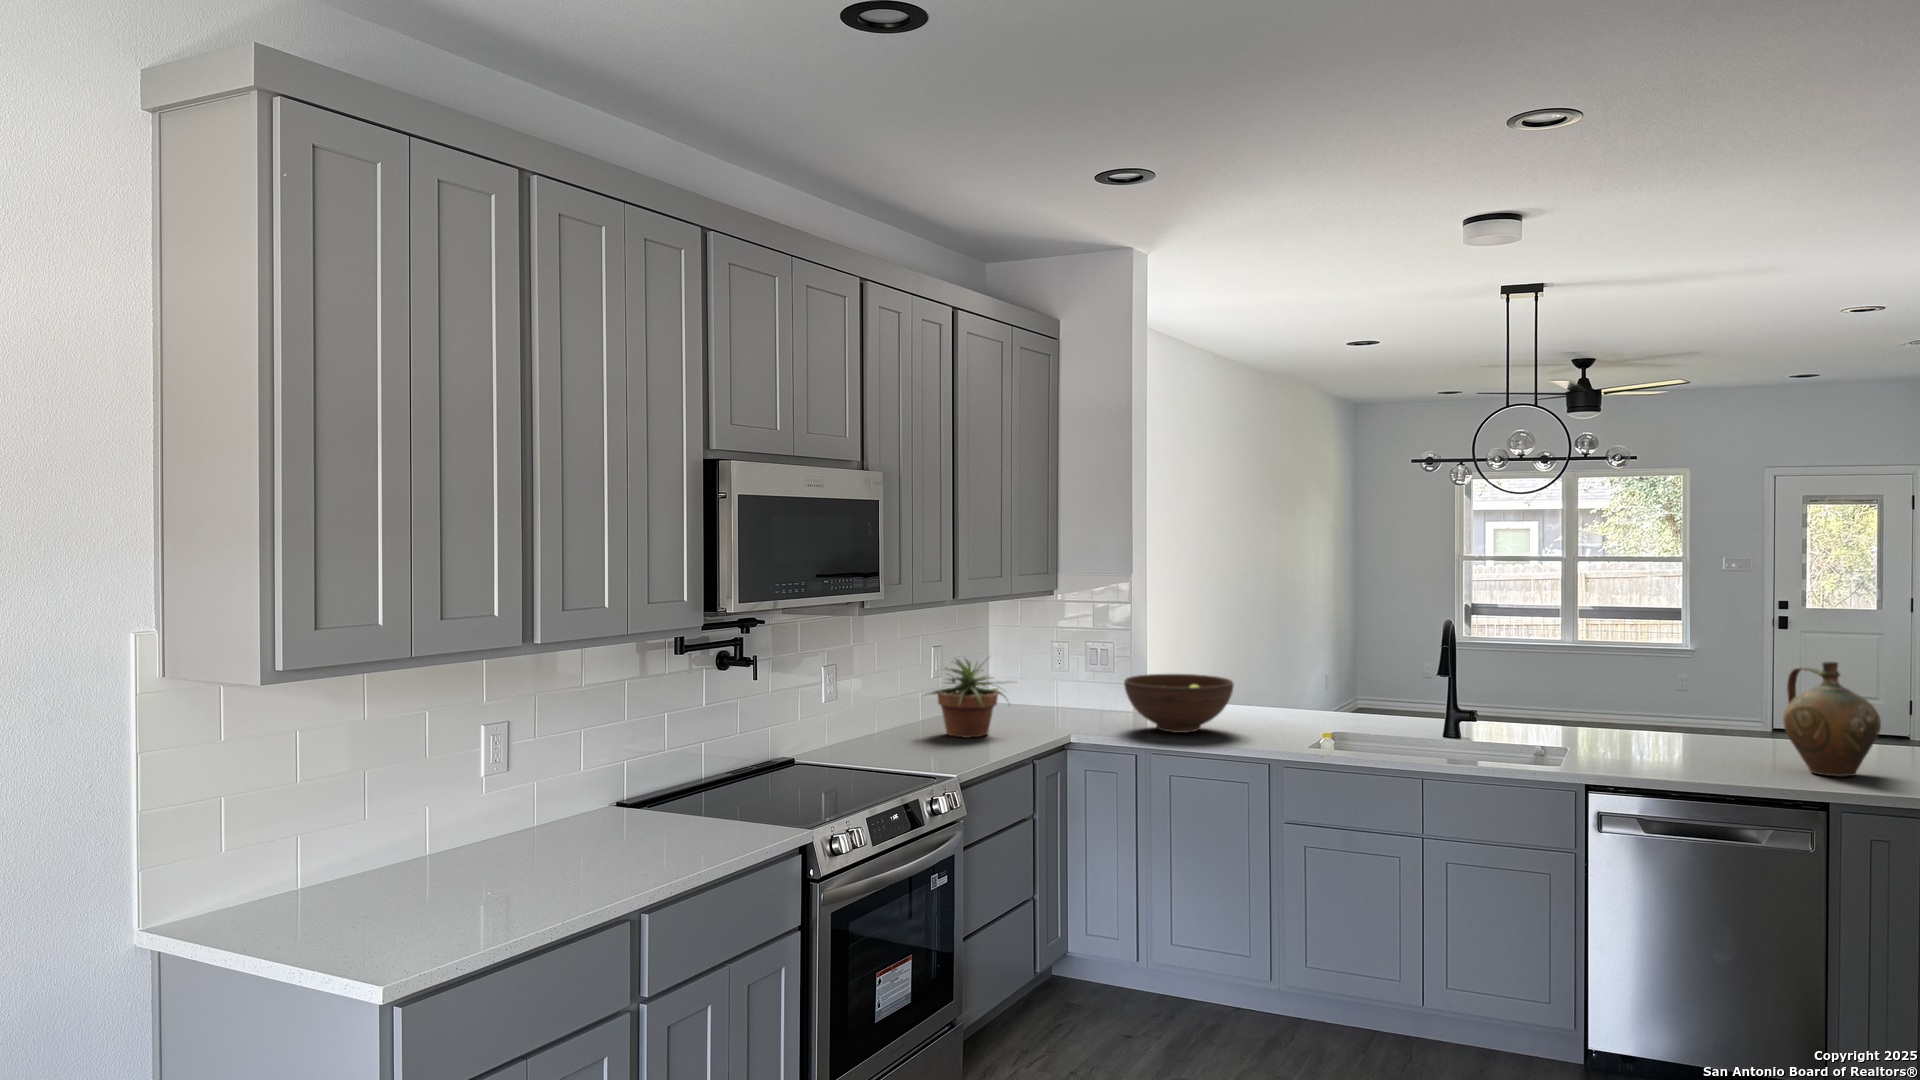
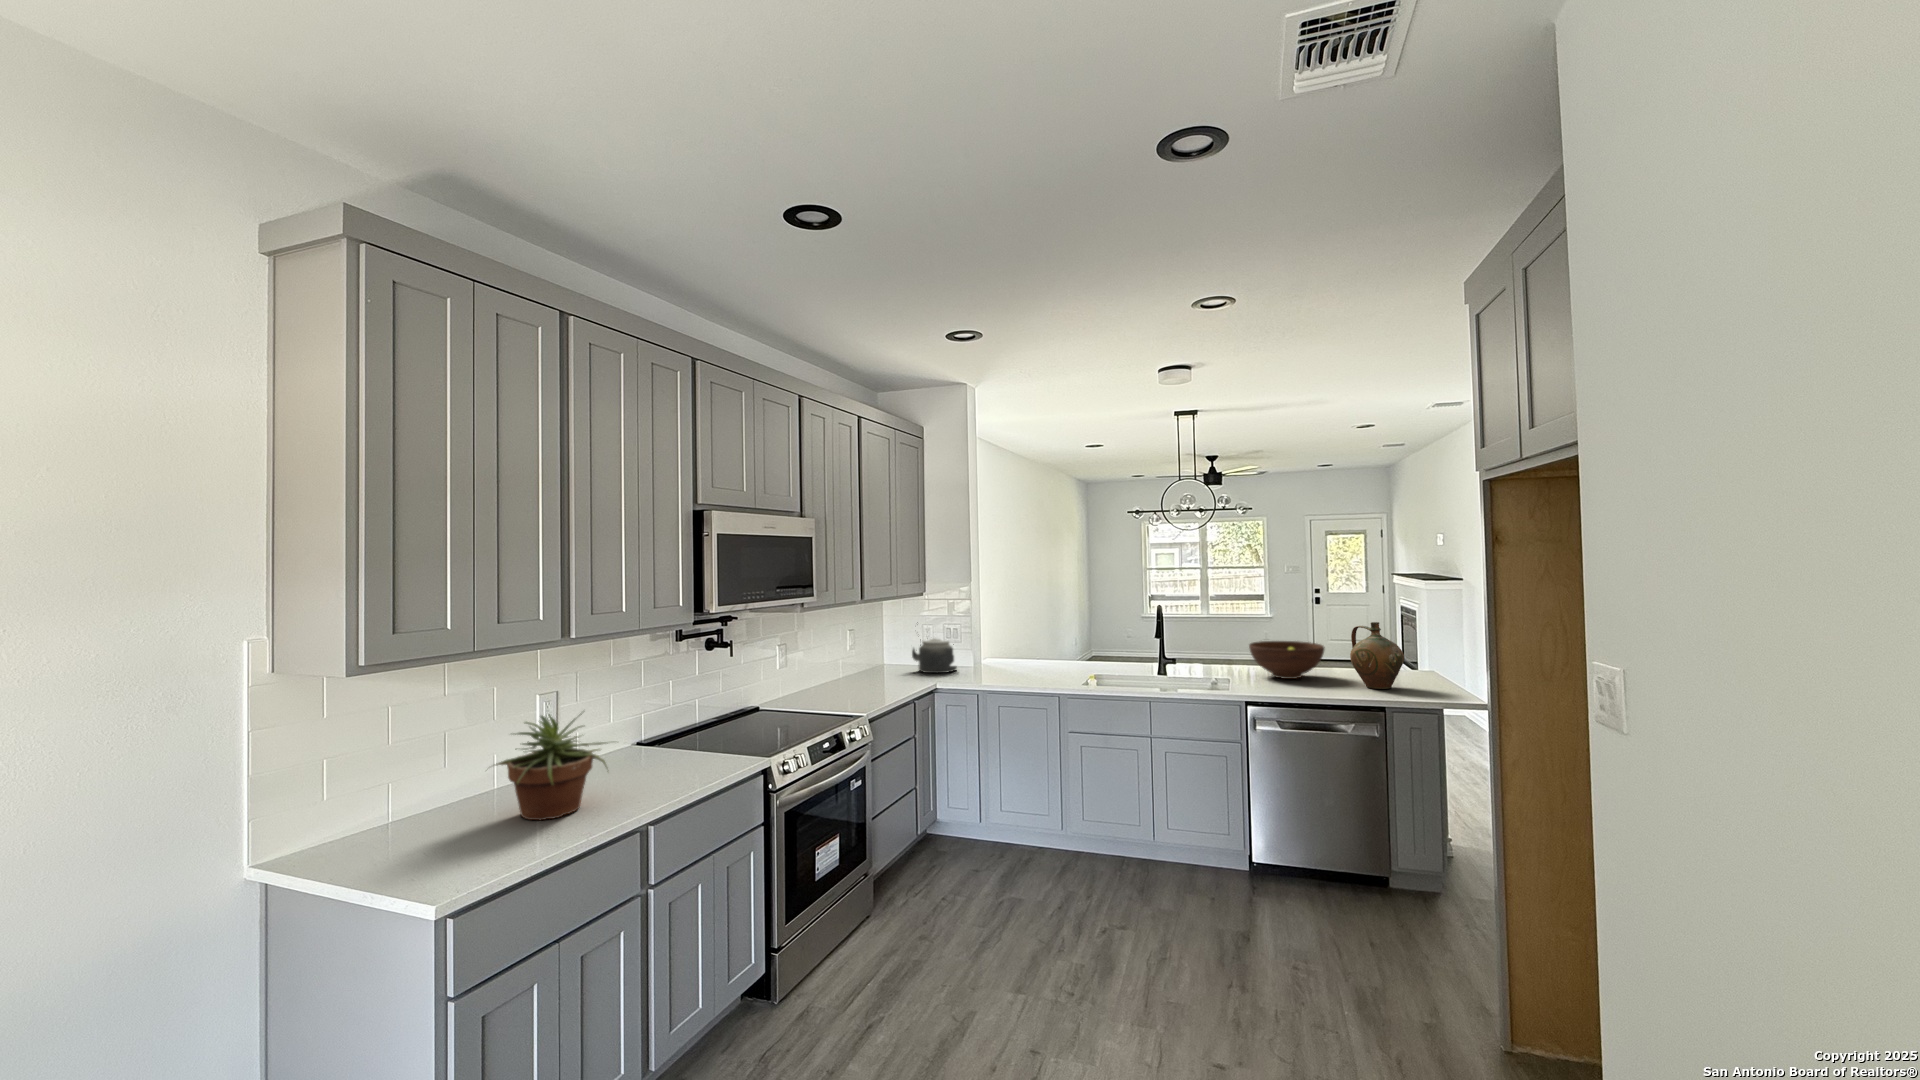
kettle: none [1033,629,1114,719] -> present [912,622,957,673]
potted plant: present [925,659,1006,738] -> present [496,714,607,820]
fruit bowl: present [1124,674,1234,733] -> present [1249,641,1325,679]

